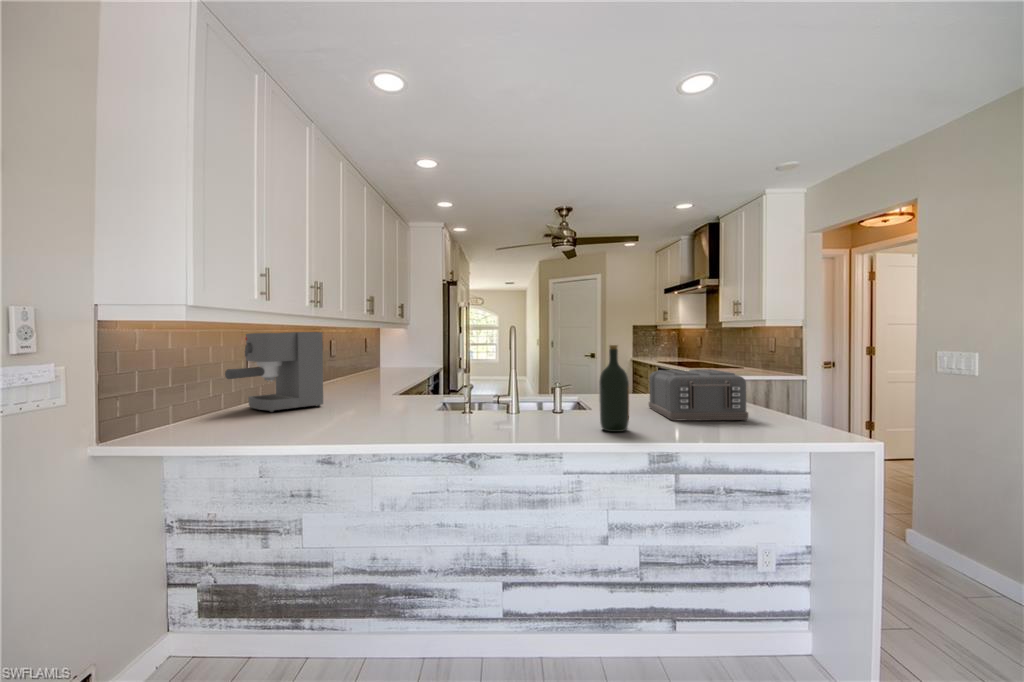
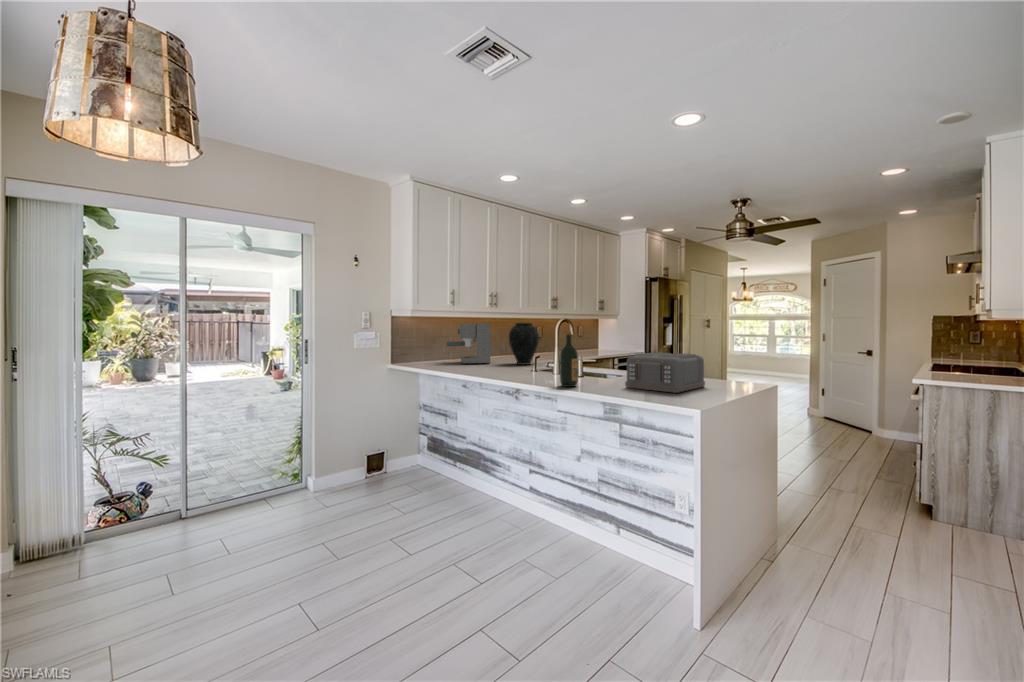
vase: none [357,331,410,402] -> present [509,322,539,365]

